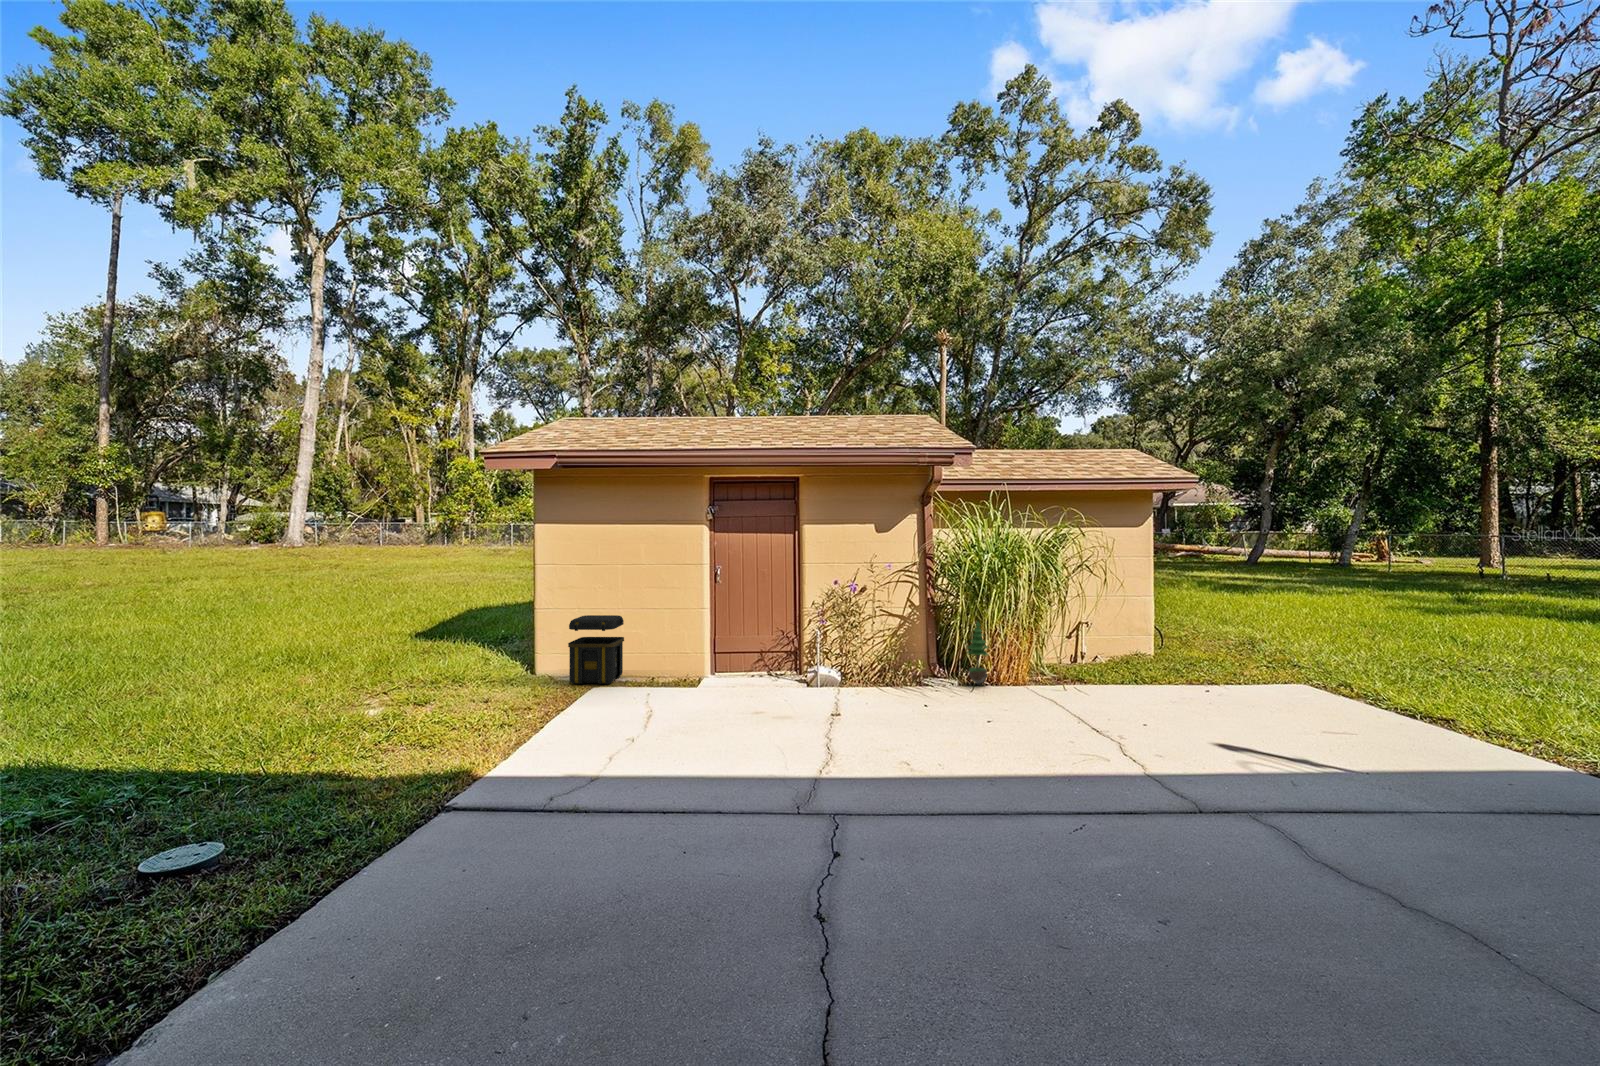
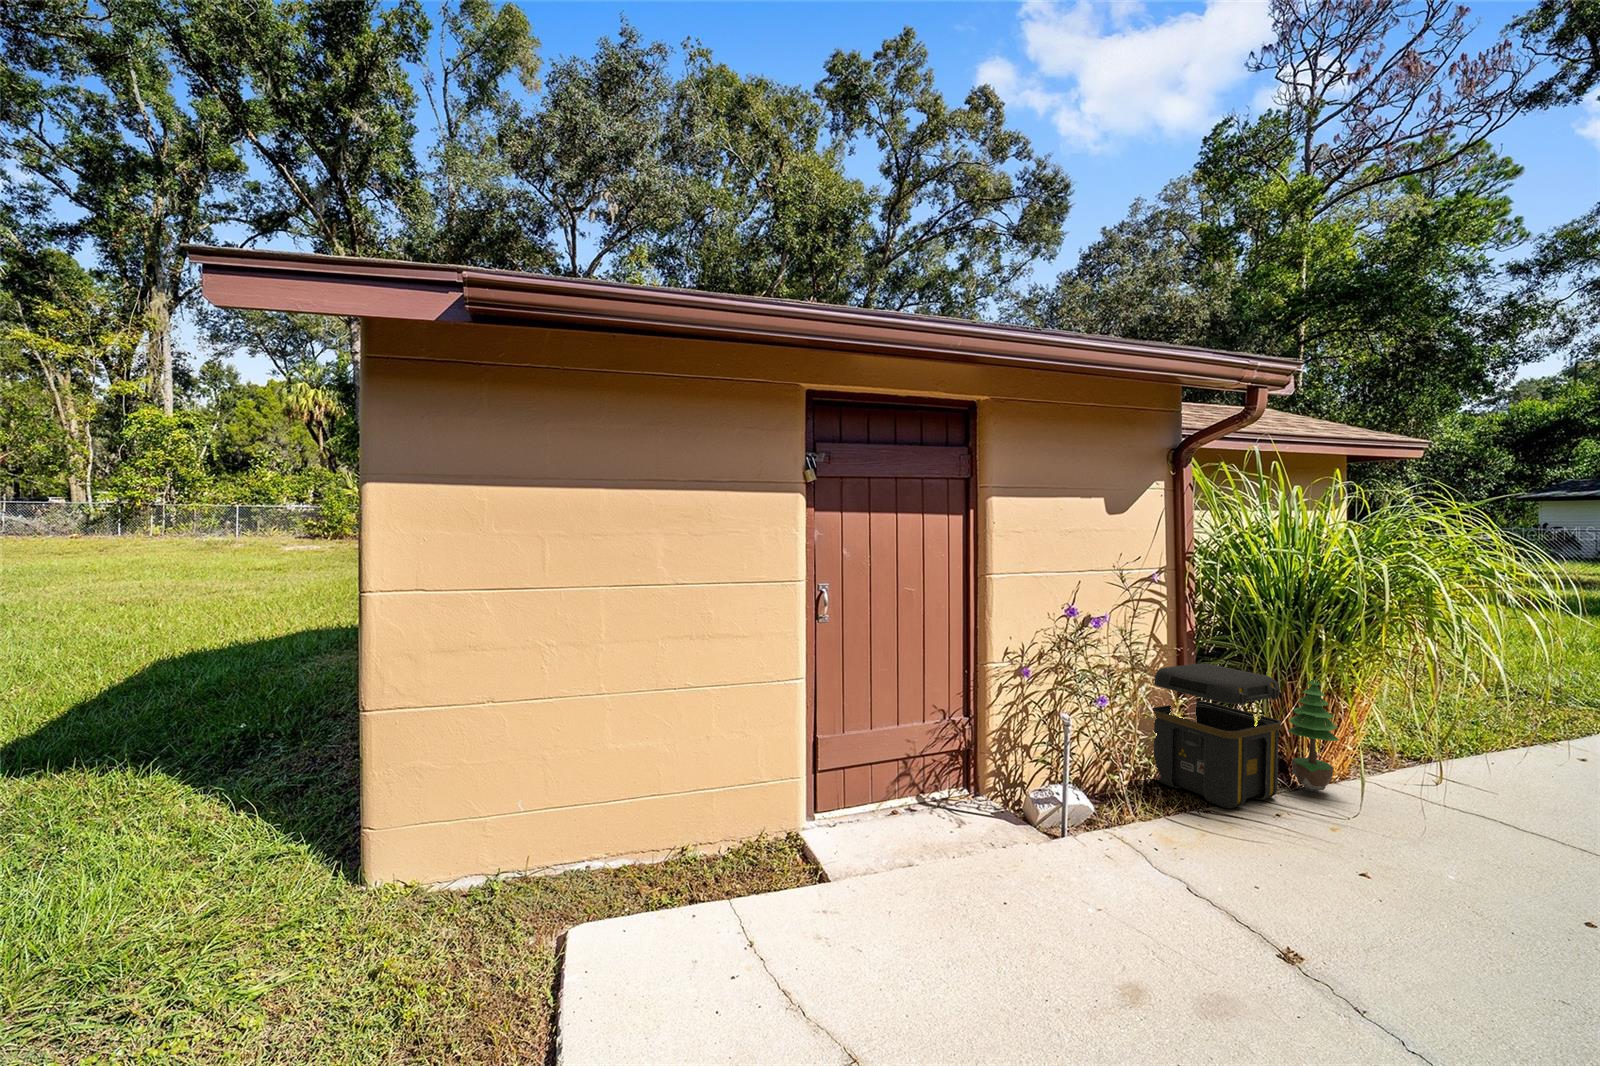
toolbox: present [568,615,624,684] -> present [1153,664,1281,808]

